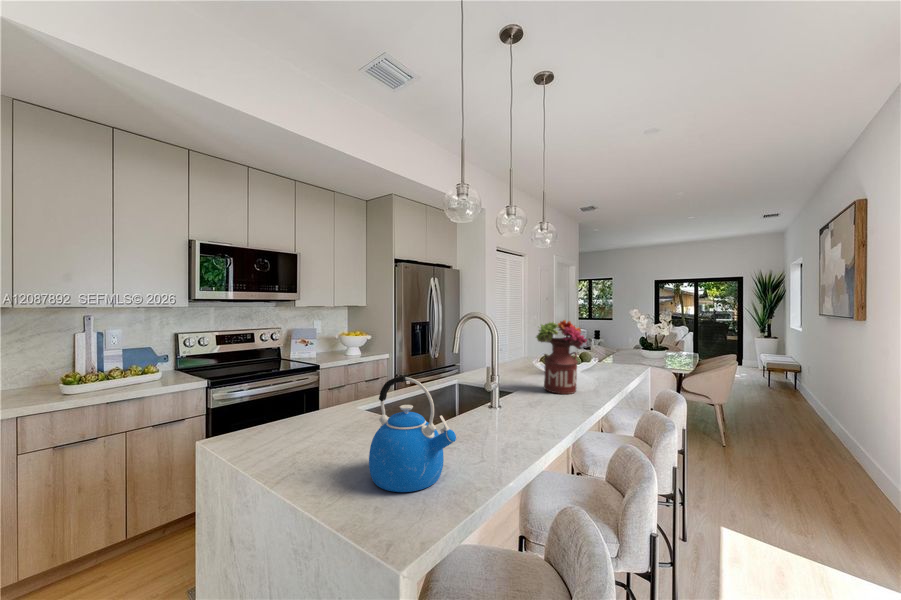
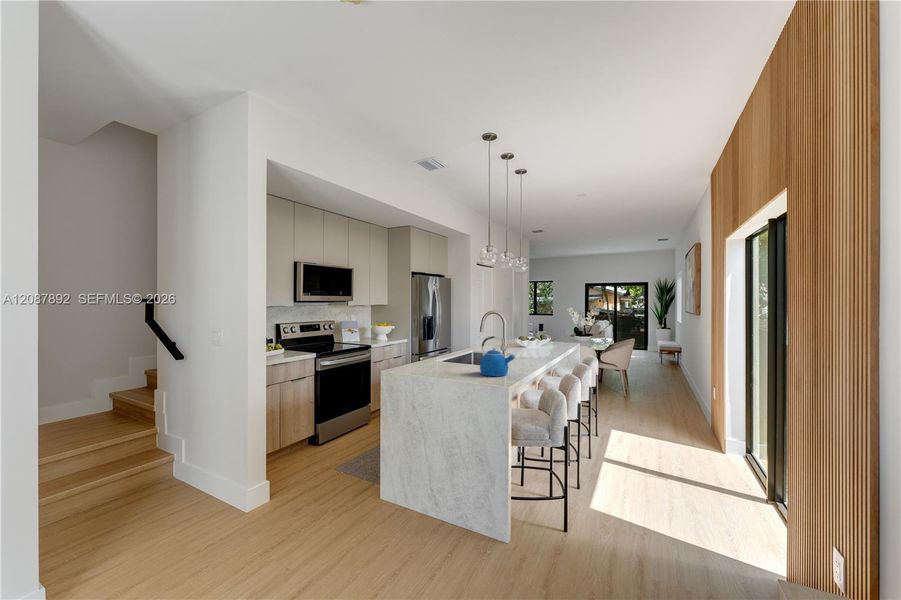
flower arrangement: present [536,320,587,394] -> none [524,315,551,354]

